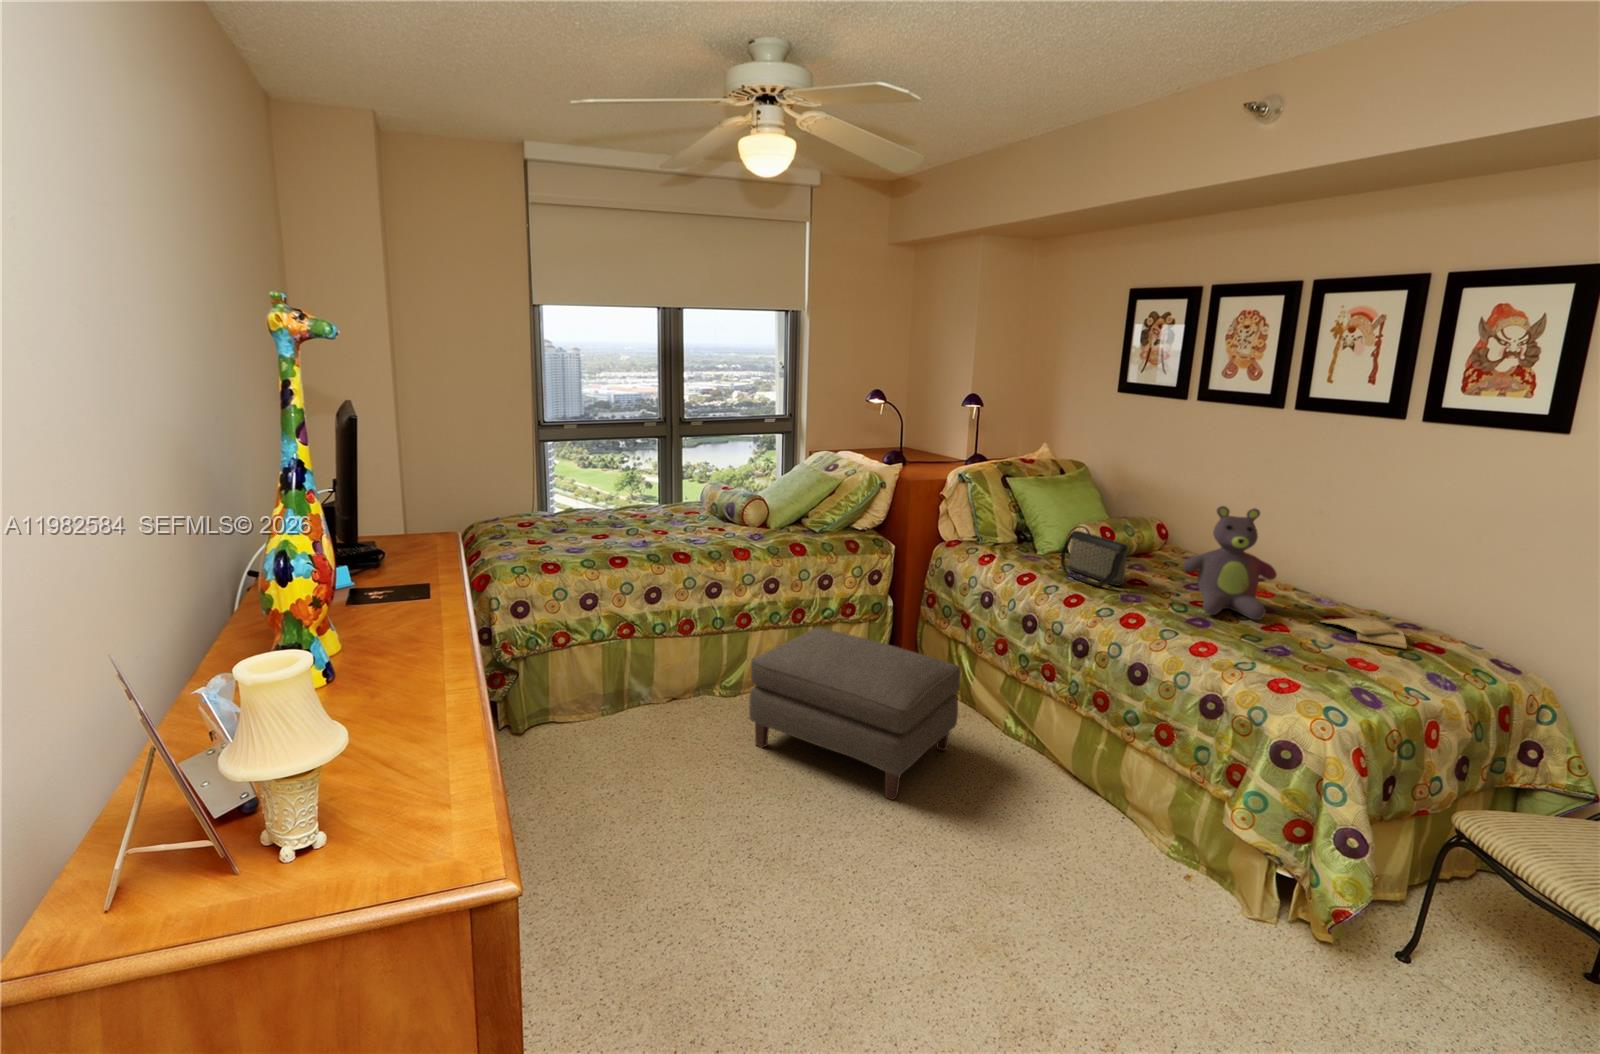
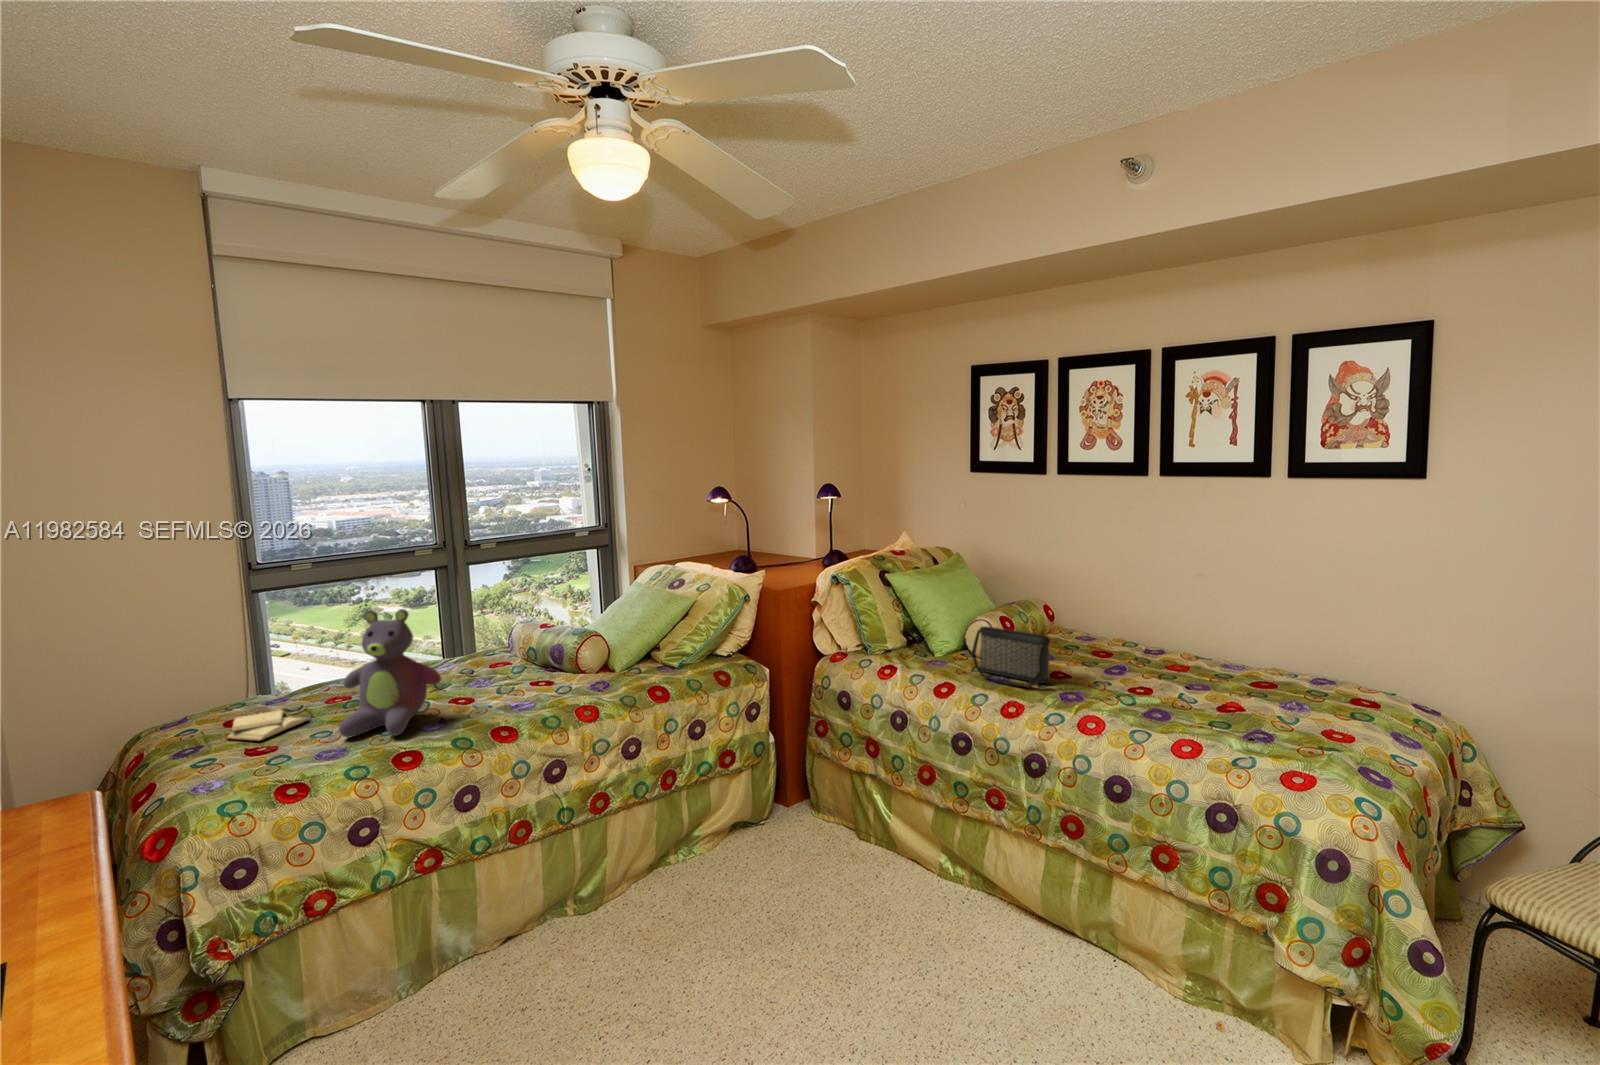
stuffed bear: present [1183,506,1277,620] -> present [339,609,441,738]
diary: present [1320,618,1407,649] -> present [227,710,308,741]
ottoman: present [749,628,961,800] -> none [637,793,900,1018]

